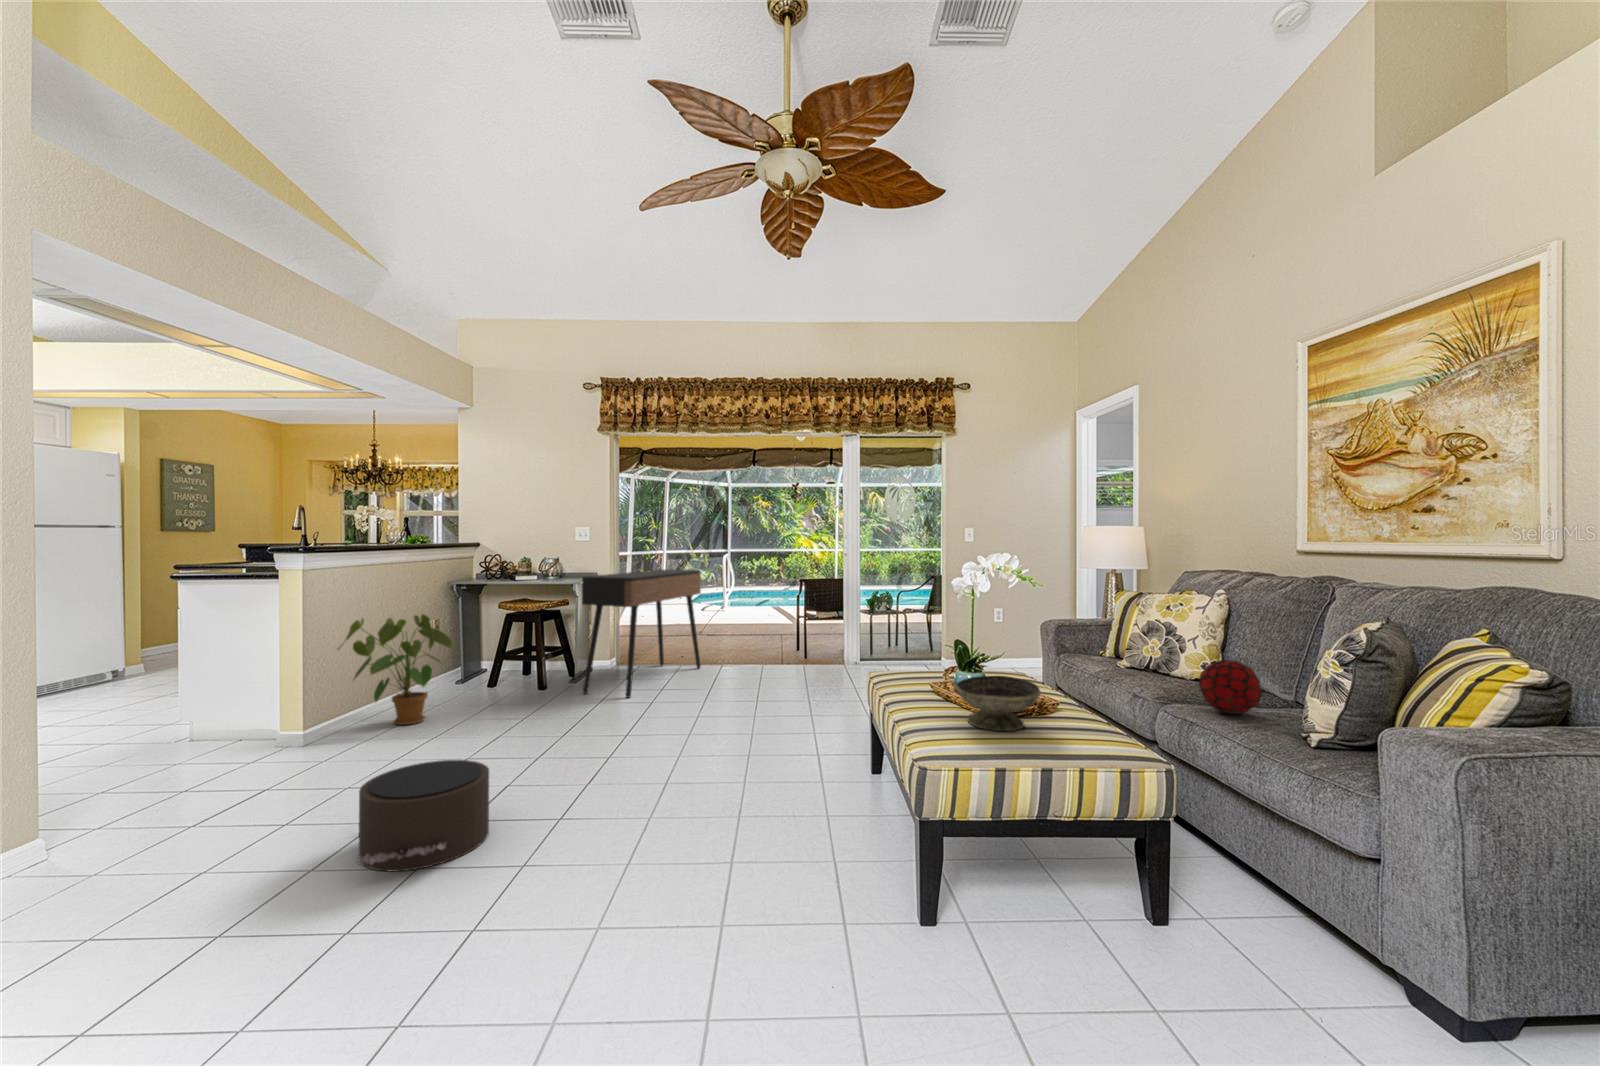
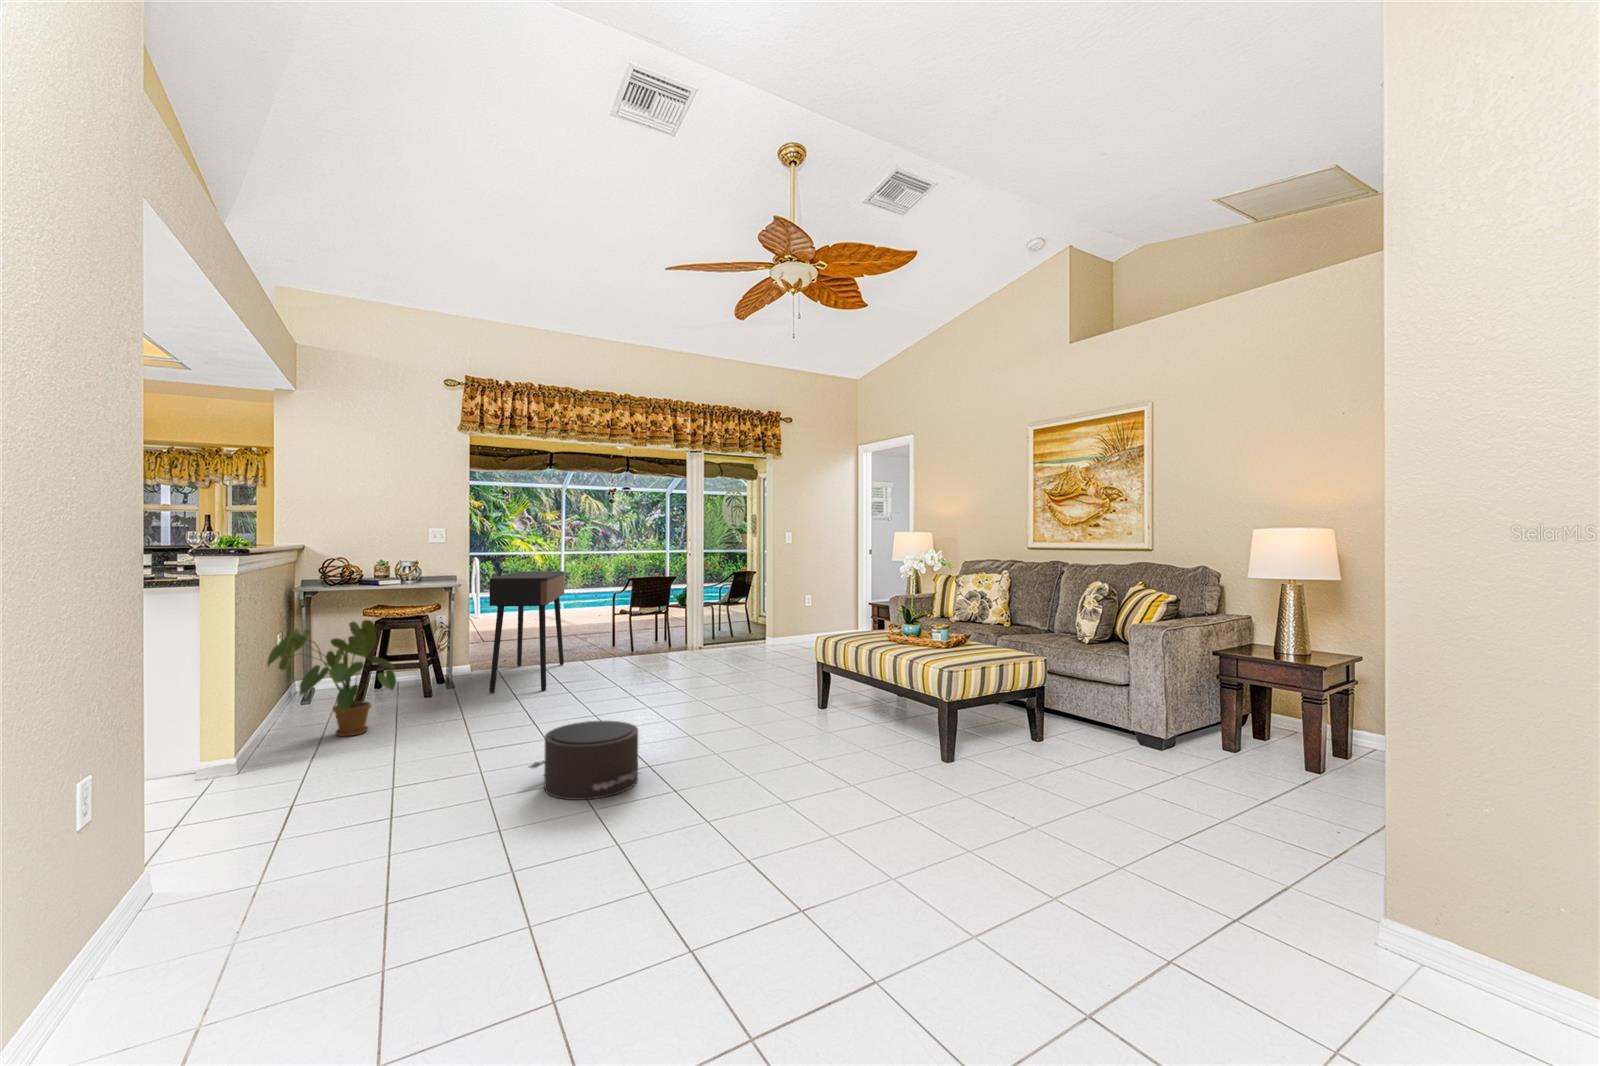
decorative orb: present [1199,660,1262,714] -> none [1012,606,1043,635]
decorative bowl: present [956,676,1040,731] -> none [921,622,969,650]

